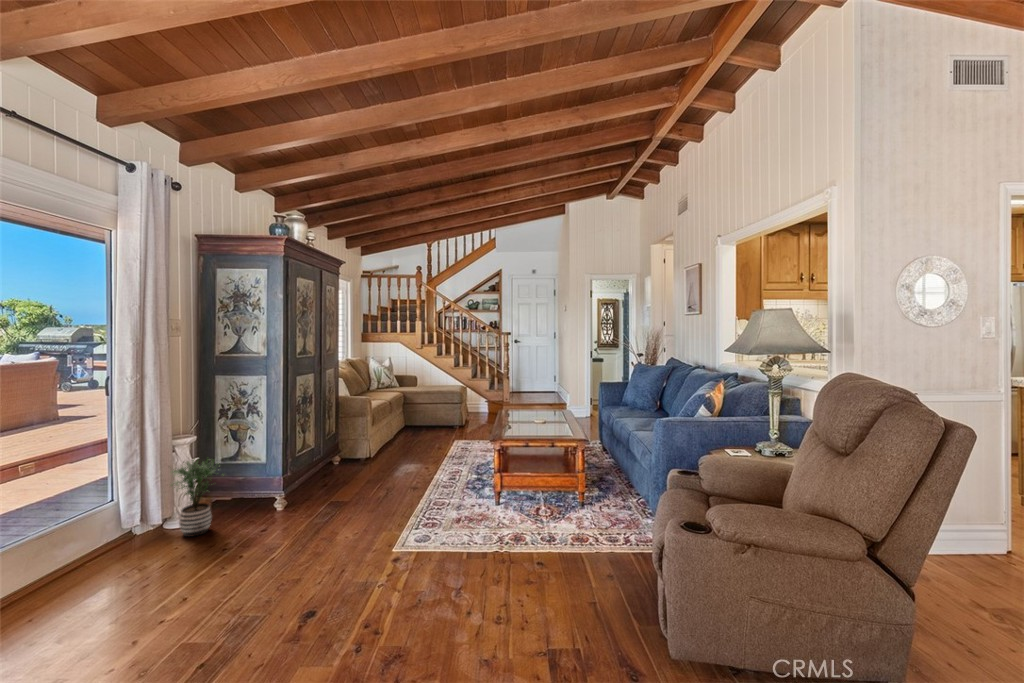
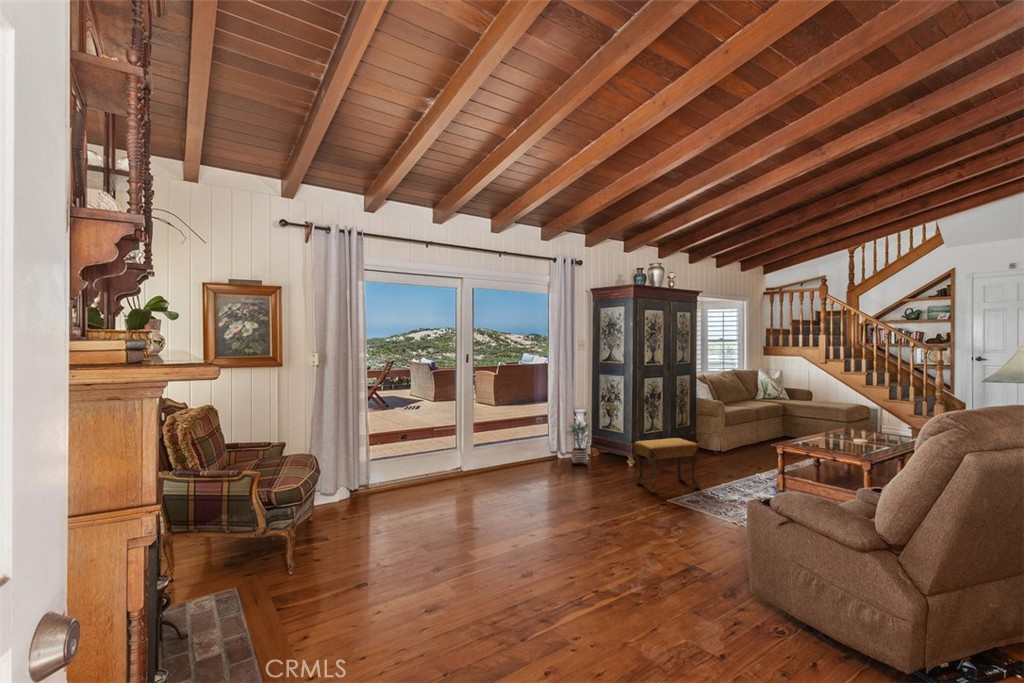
footstool: none [325,455,411,545] -> present [634,438,700,493]

